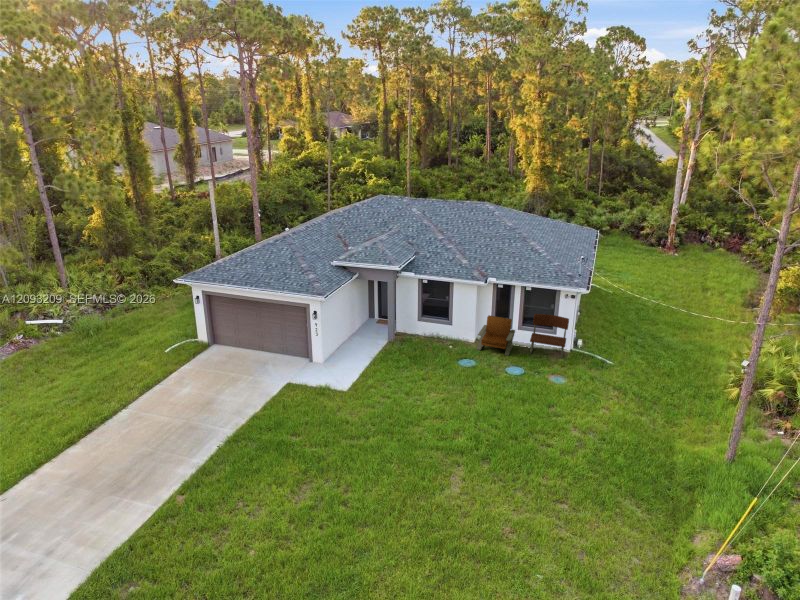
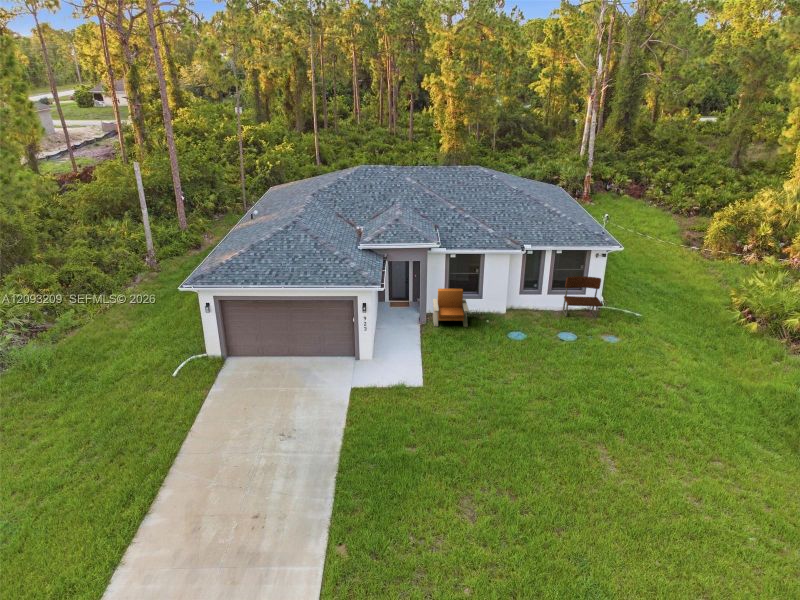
lounge chair: present [477,315,515,356] -> present [433,289,469,327]

